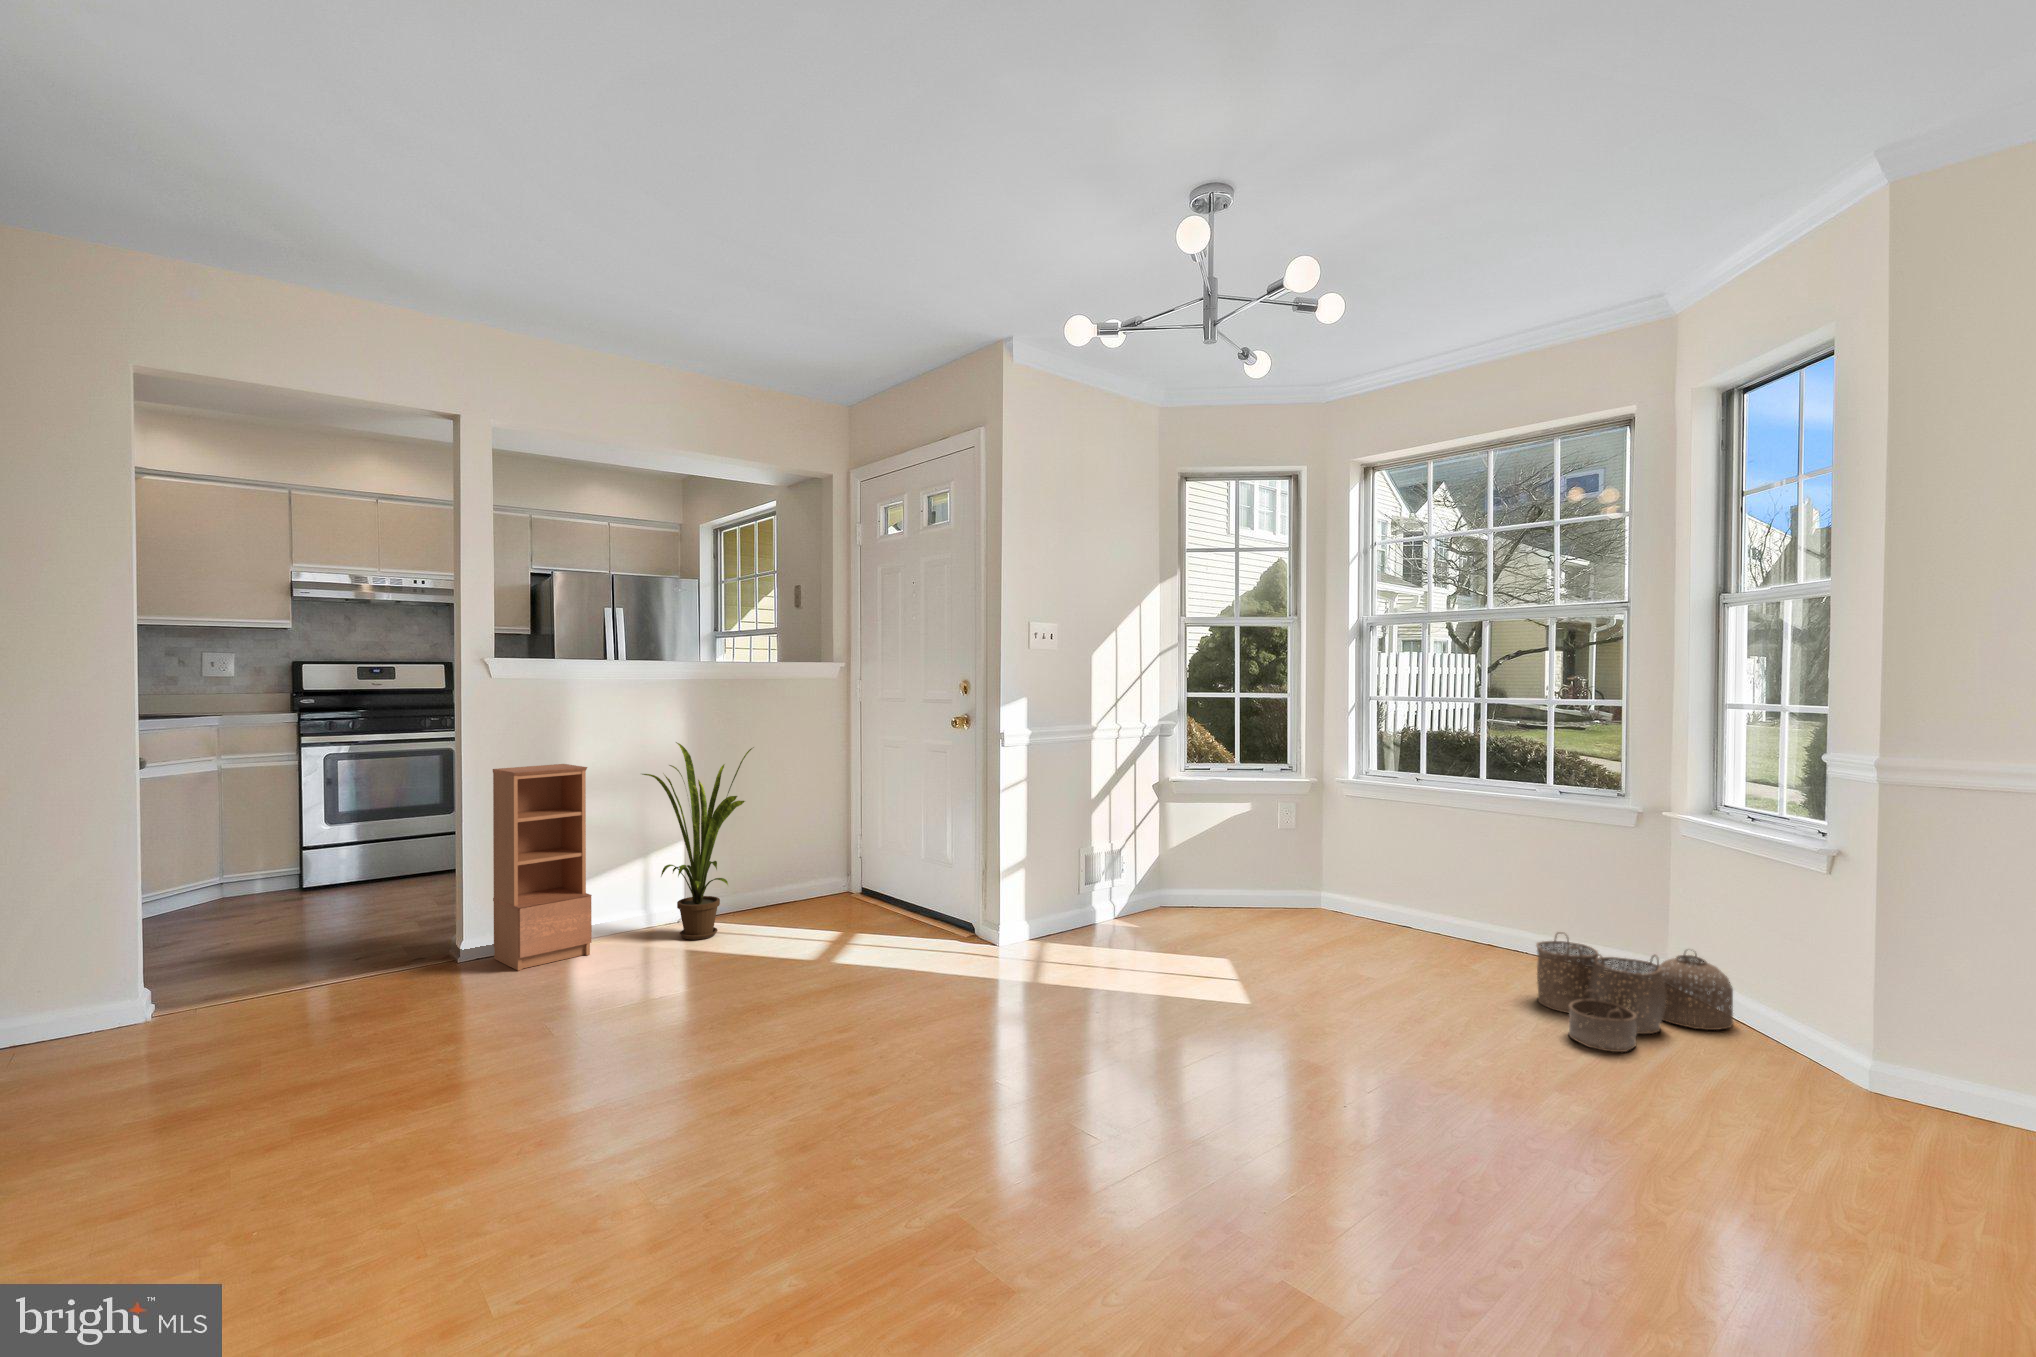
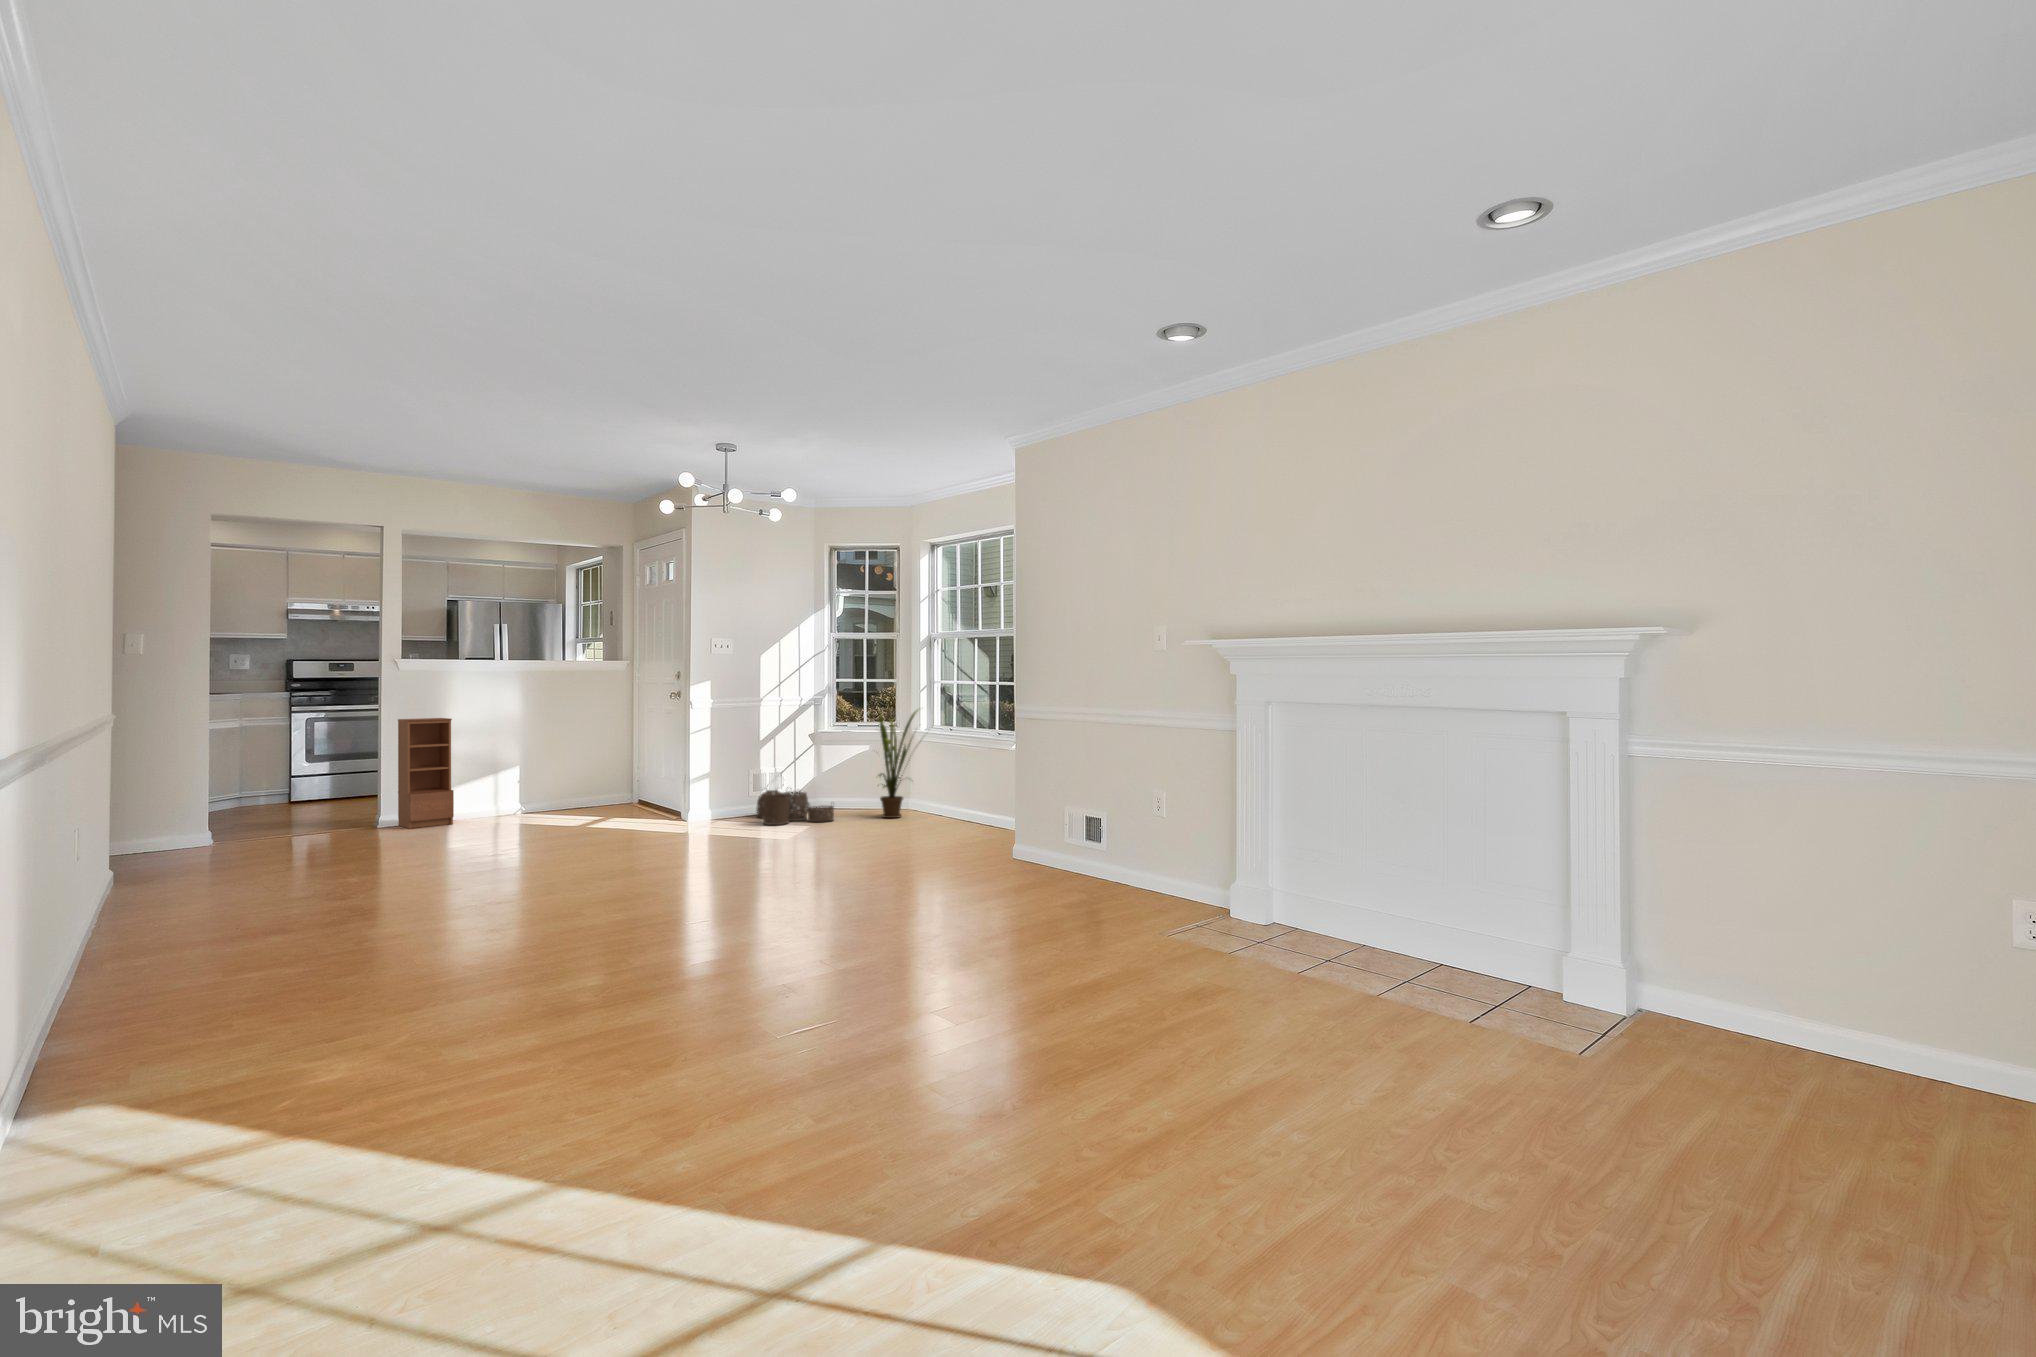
house plant: present [642,742,752,940] -> present [879,710,919,818]
woven basket: present [1536,932,1733,1052] -> present [756,788,834,825]

